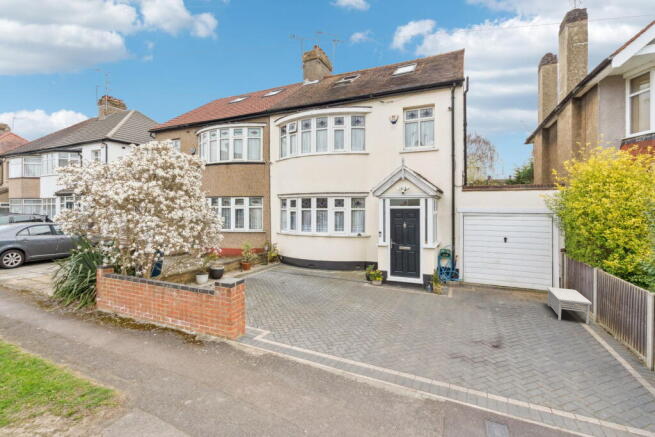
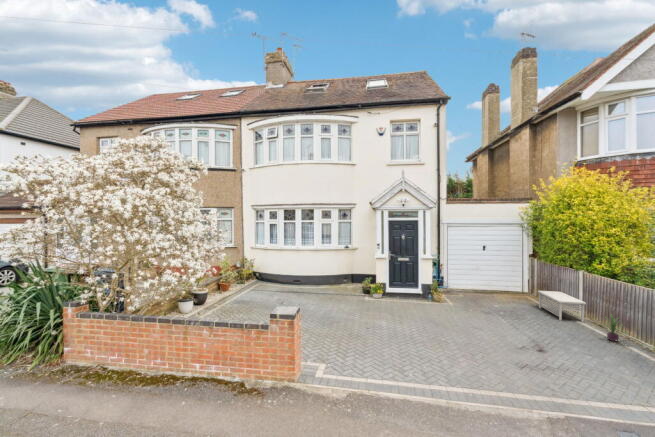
decorative plant: none [583,317,624,347] -> present [607,315,619,341]

